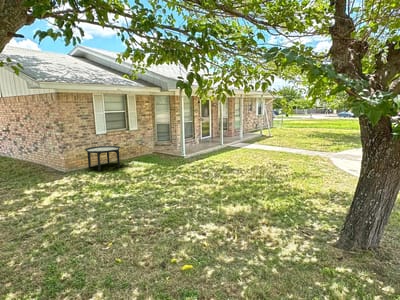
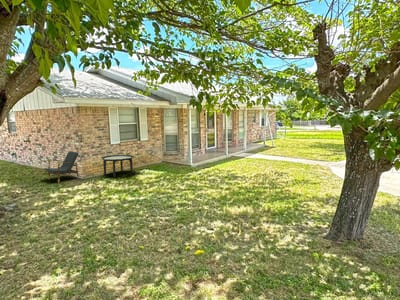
lounge chair: none [21,142,60,177] -> present [44,151,78,182]

